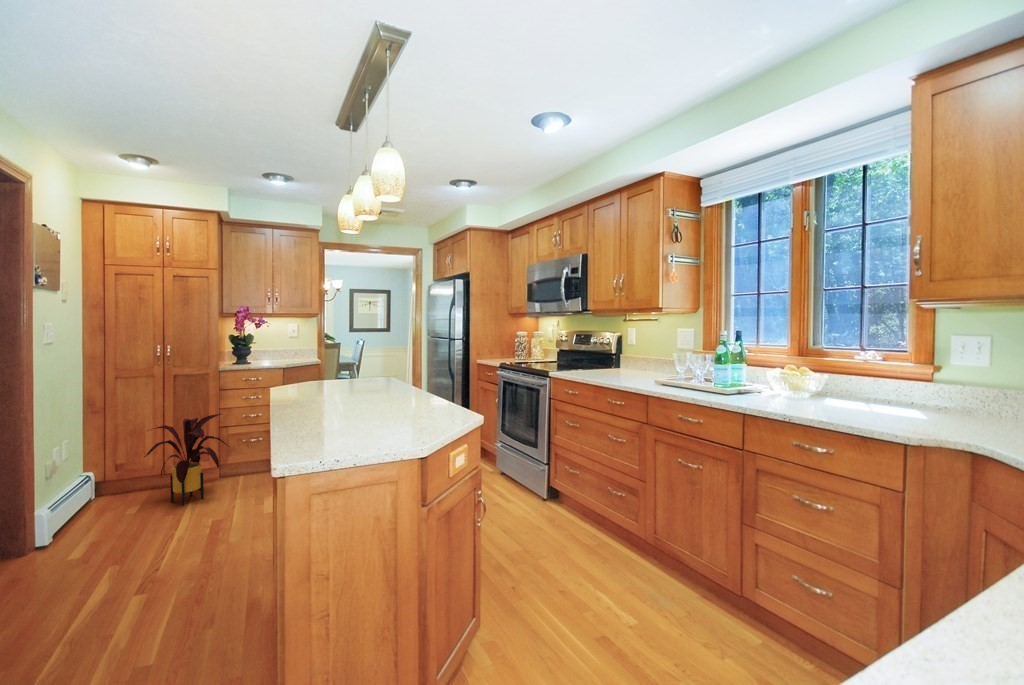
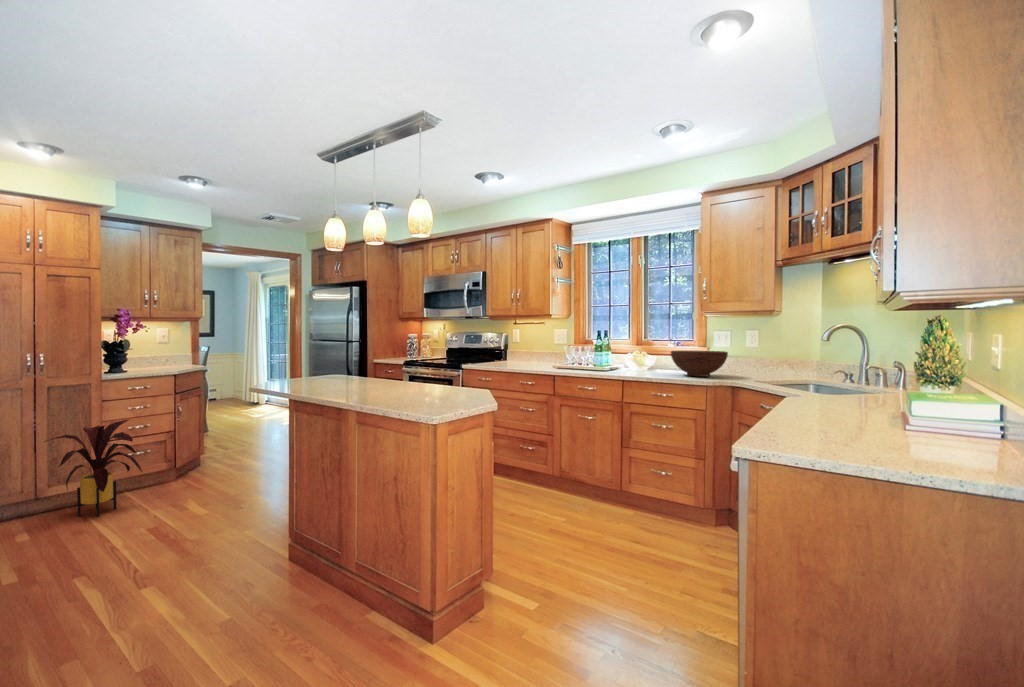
fruit bowl: none [843,372,974,426] -> present [671,351,728,377]

